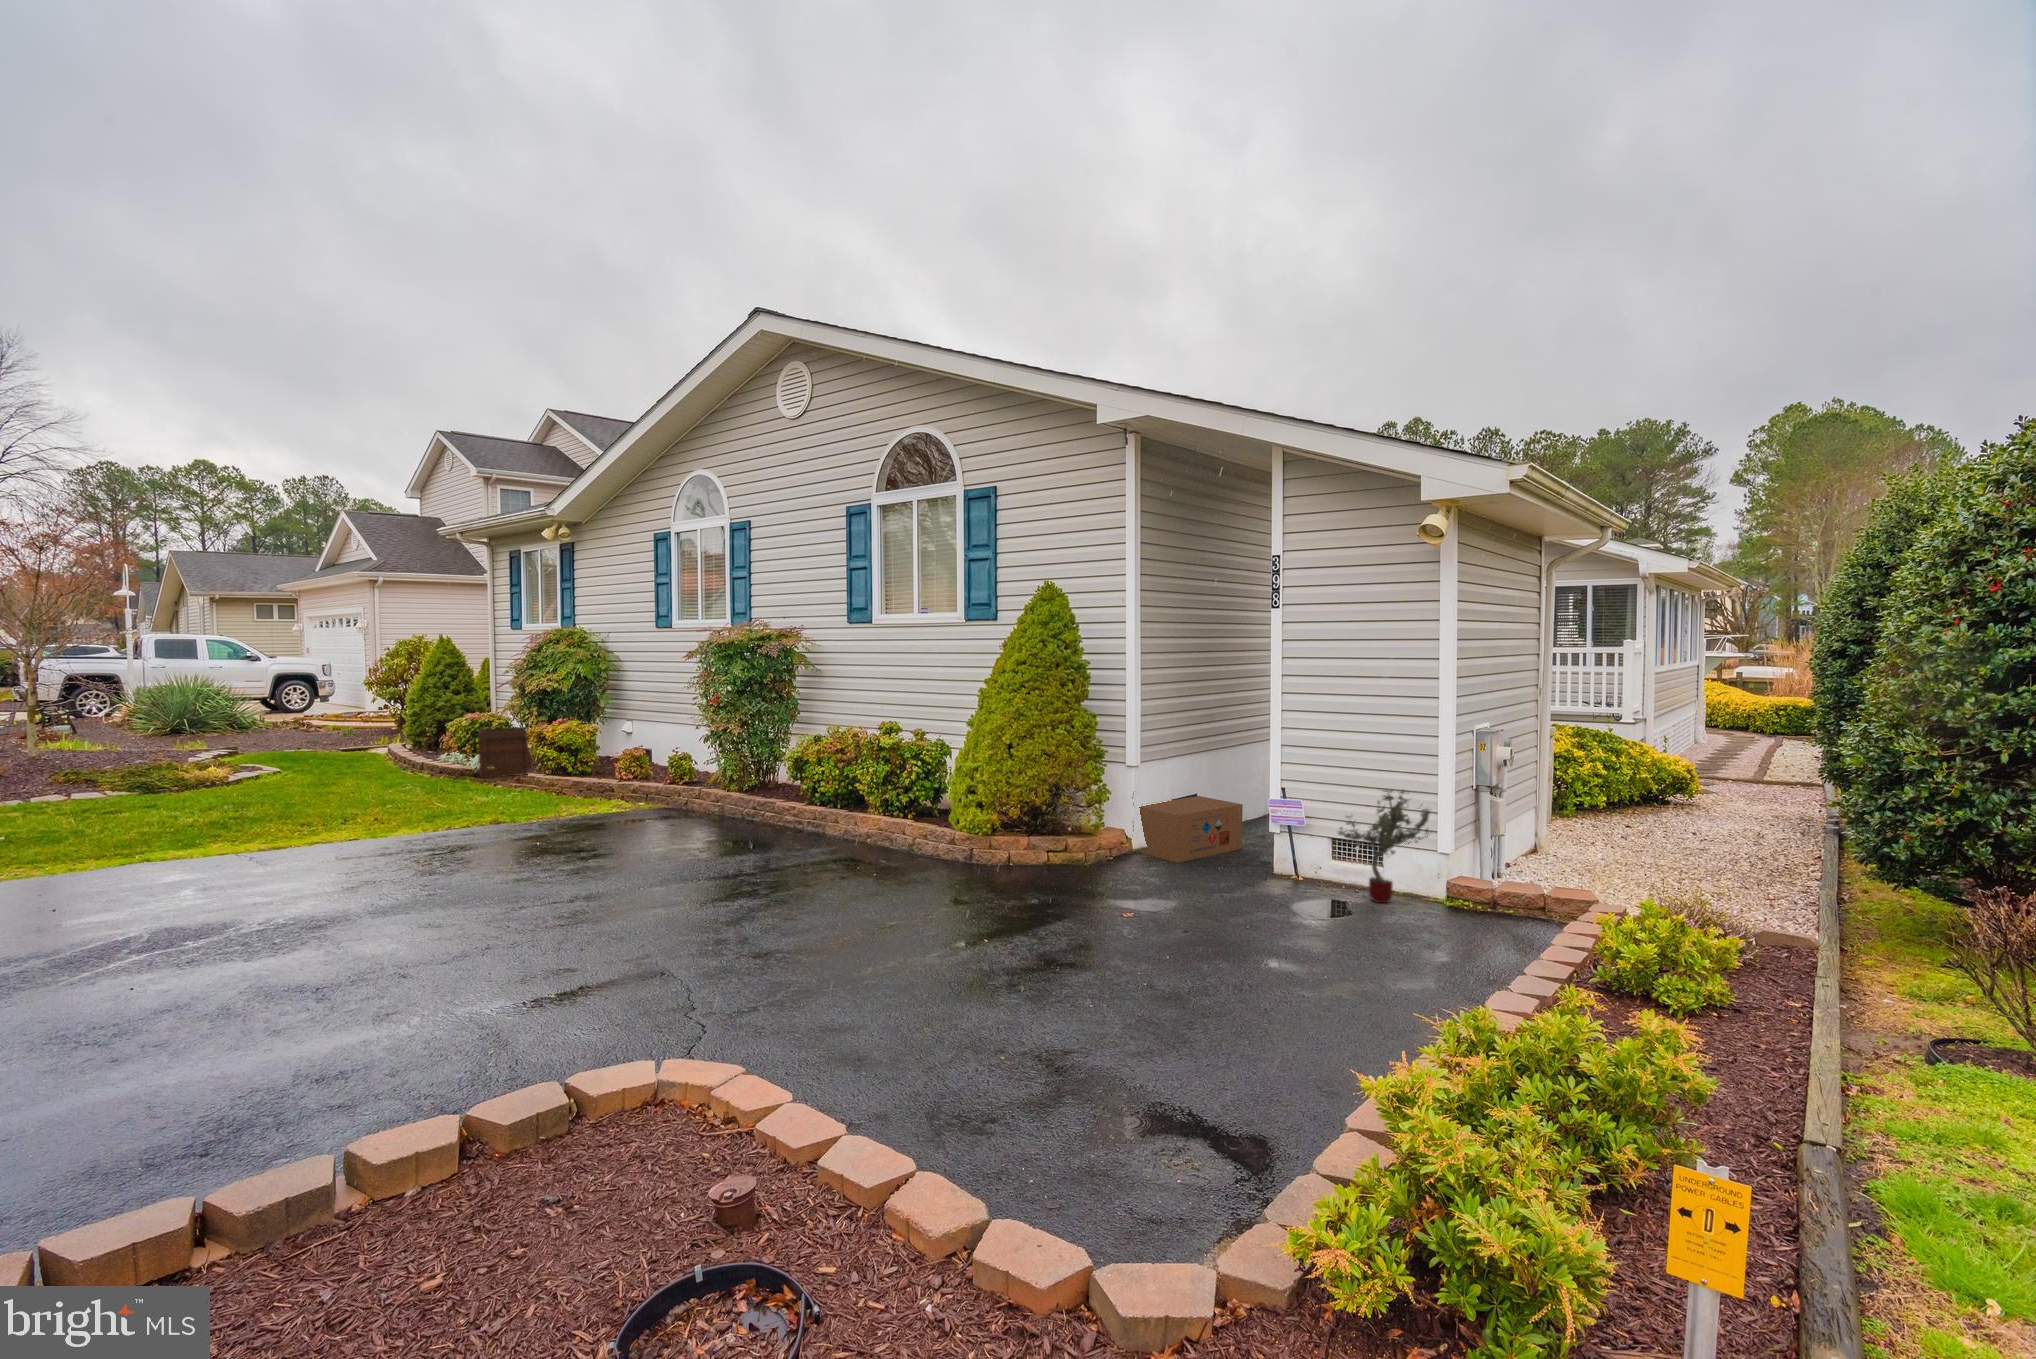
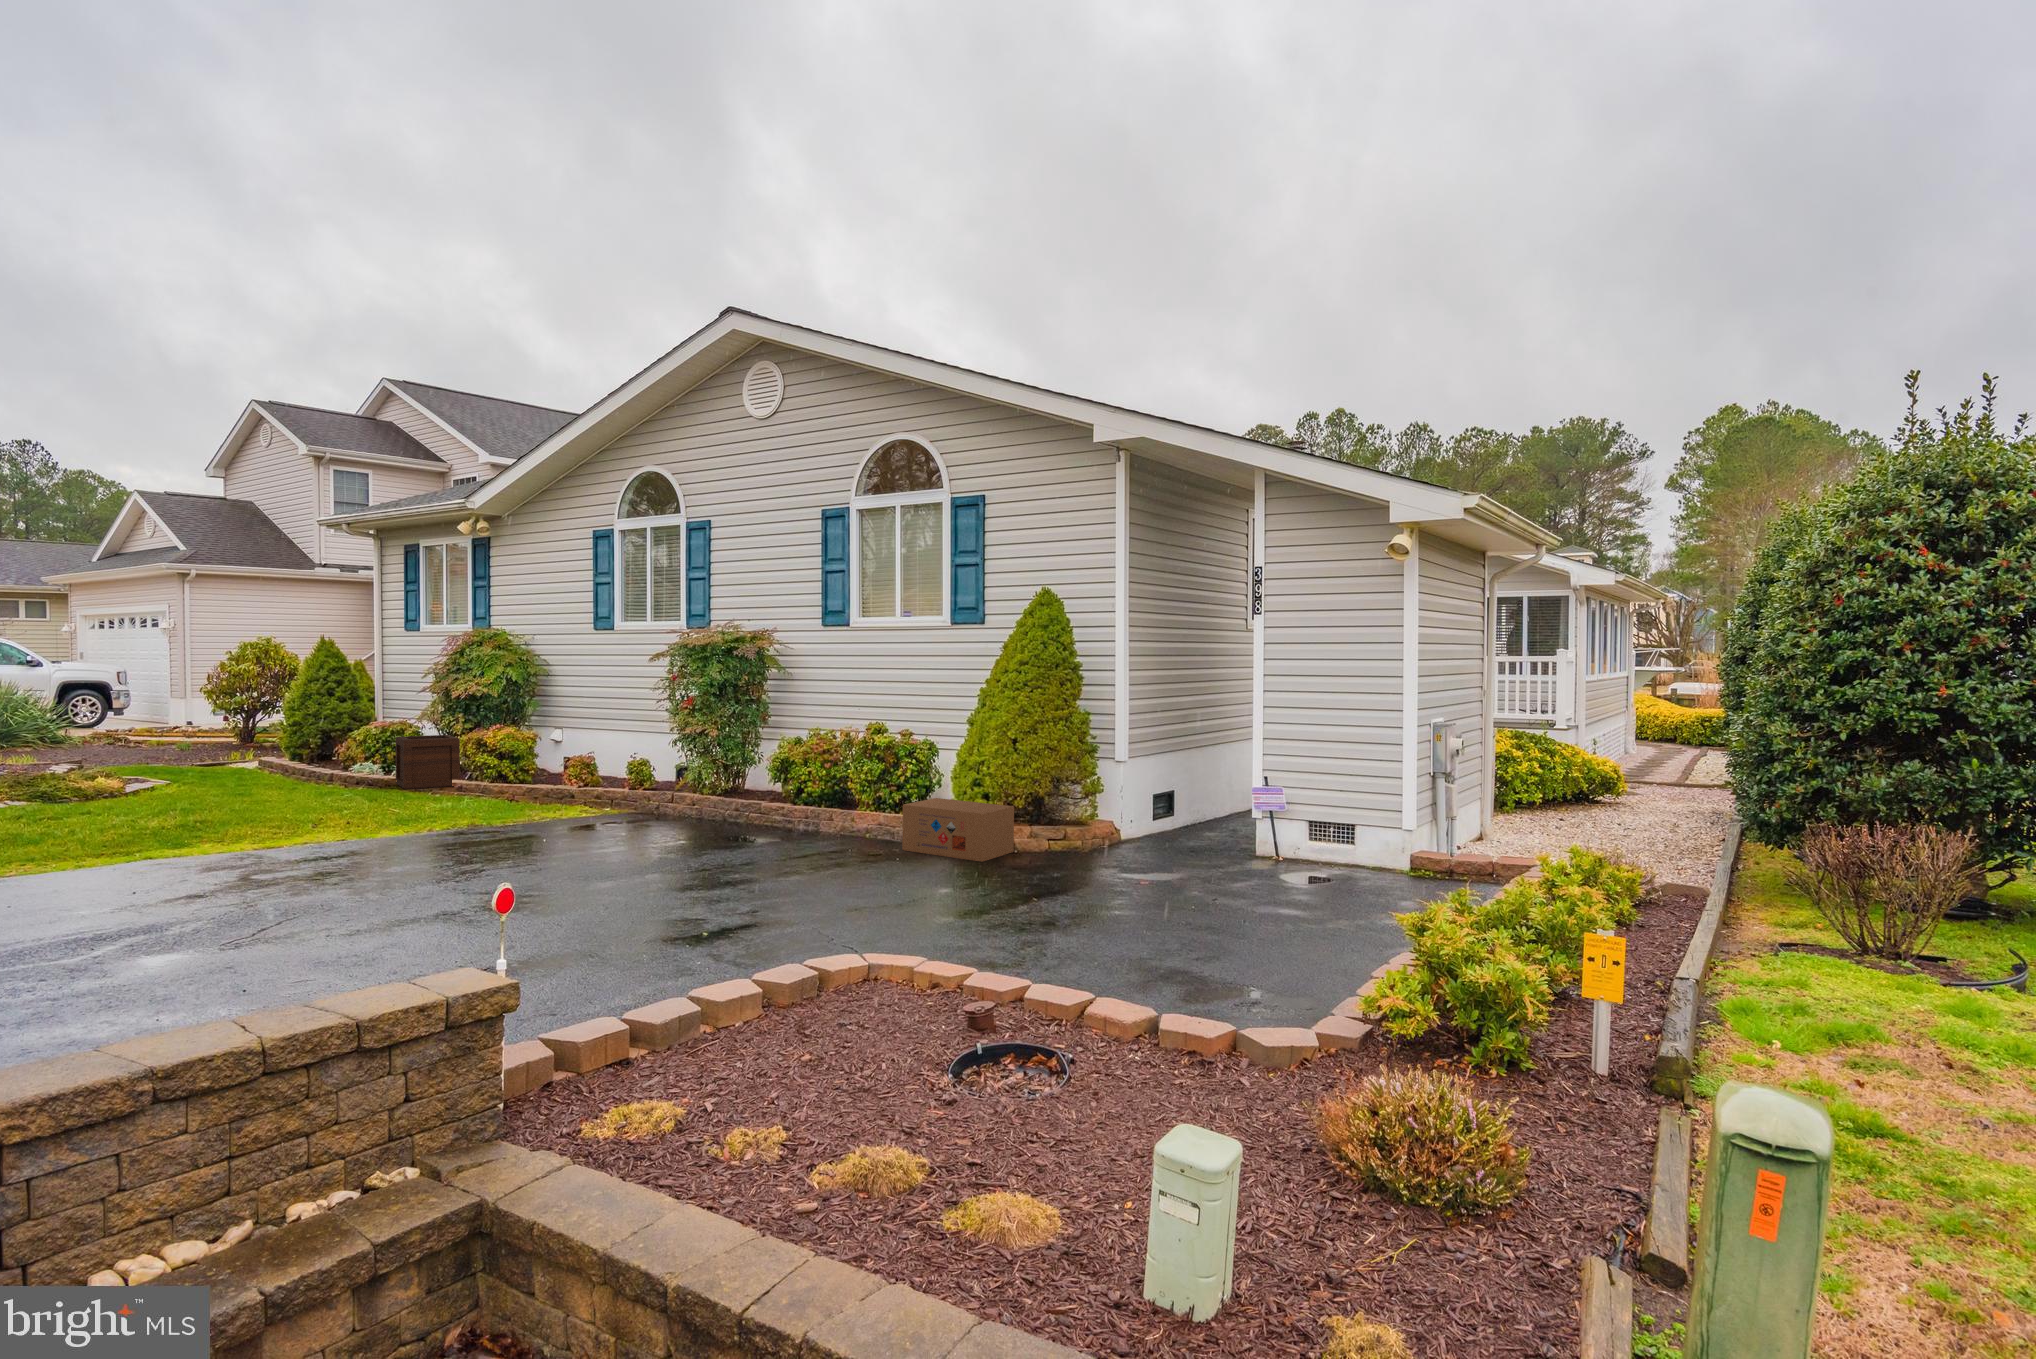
potted tree: present [1338,790,1431,903] -> none [1315,774,1397,874]
cardboard box: present [1139,796,1243,863] -> present [902,798,1014,862]

